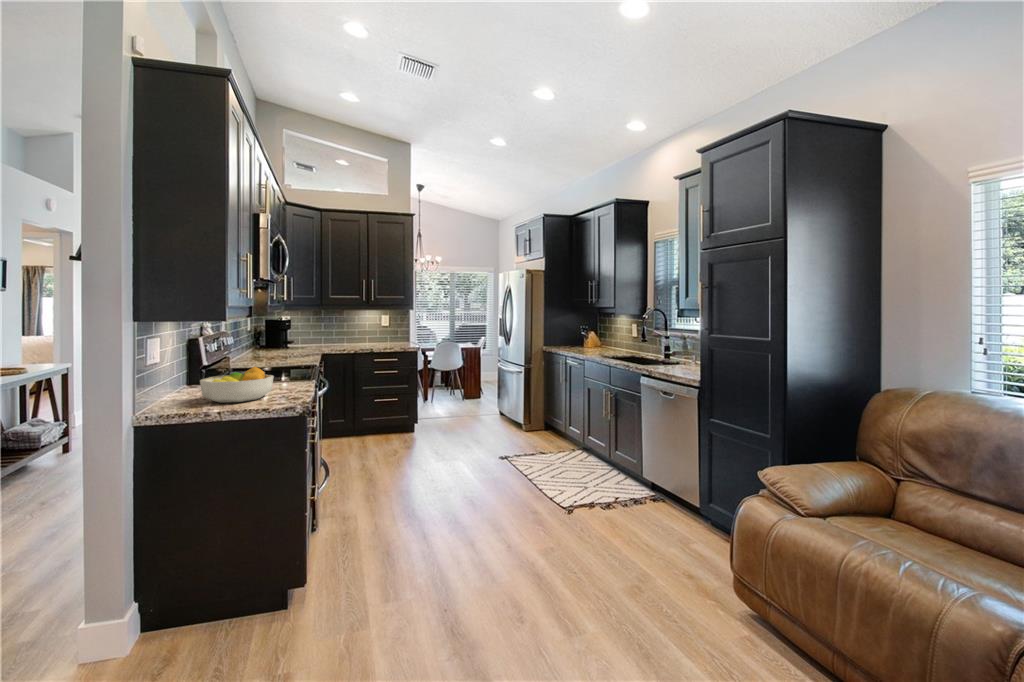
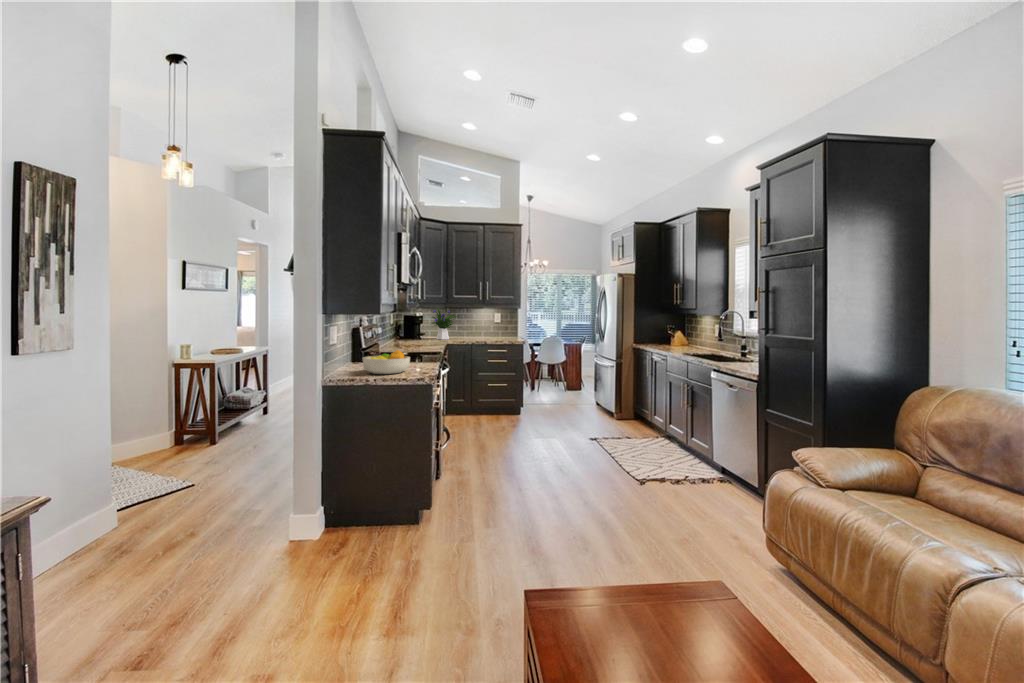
flower arrangement: none [298,308,337,347] -> present [432,308,457,340]

